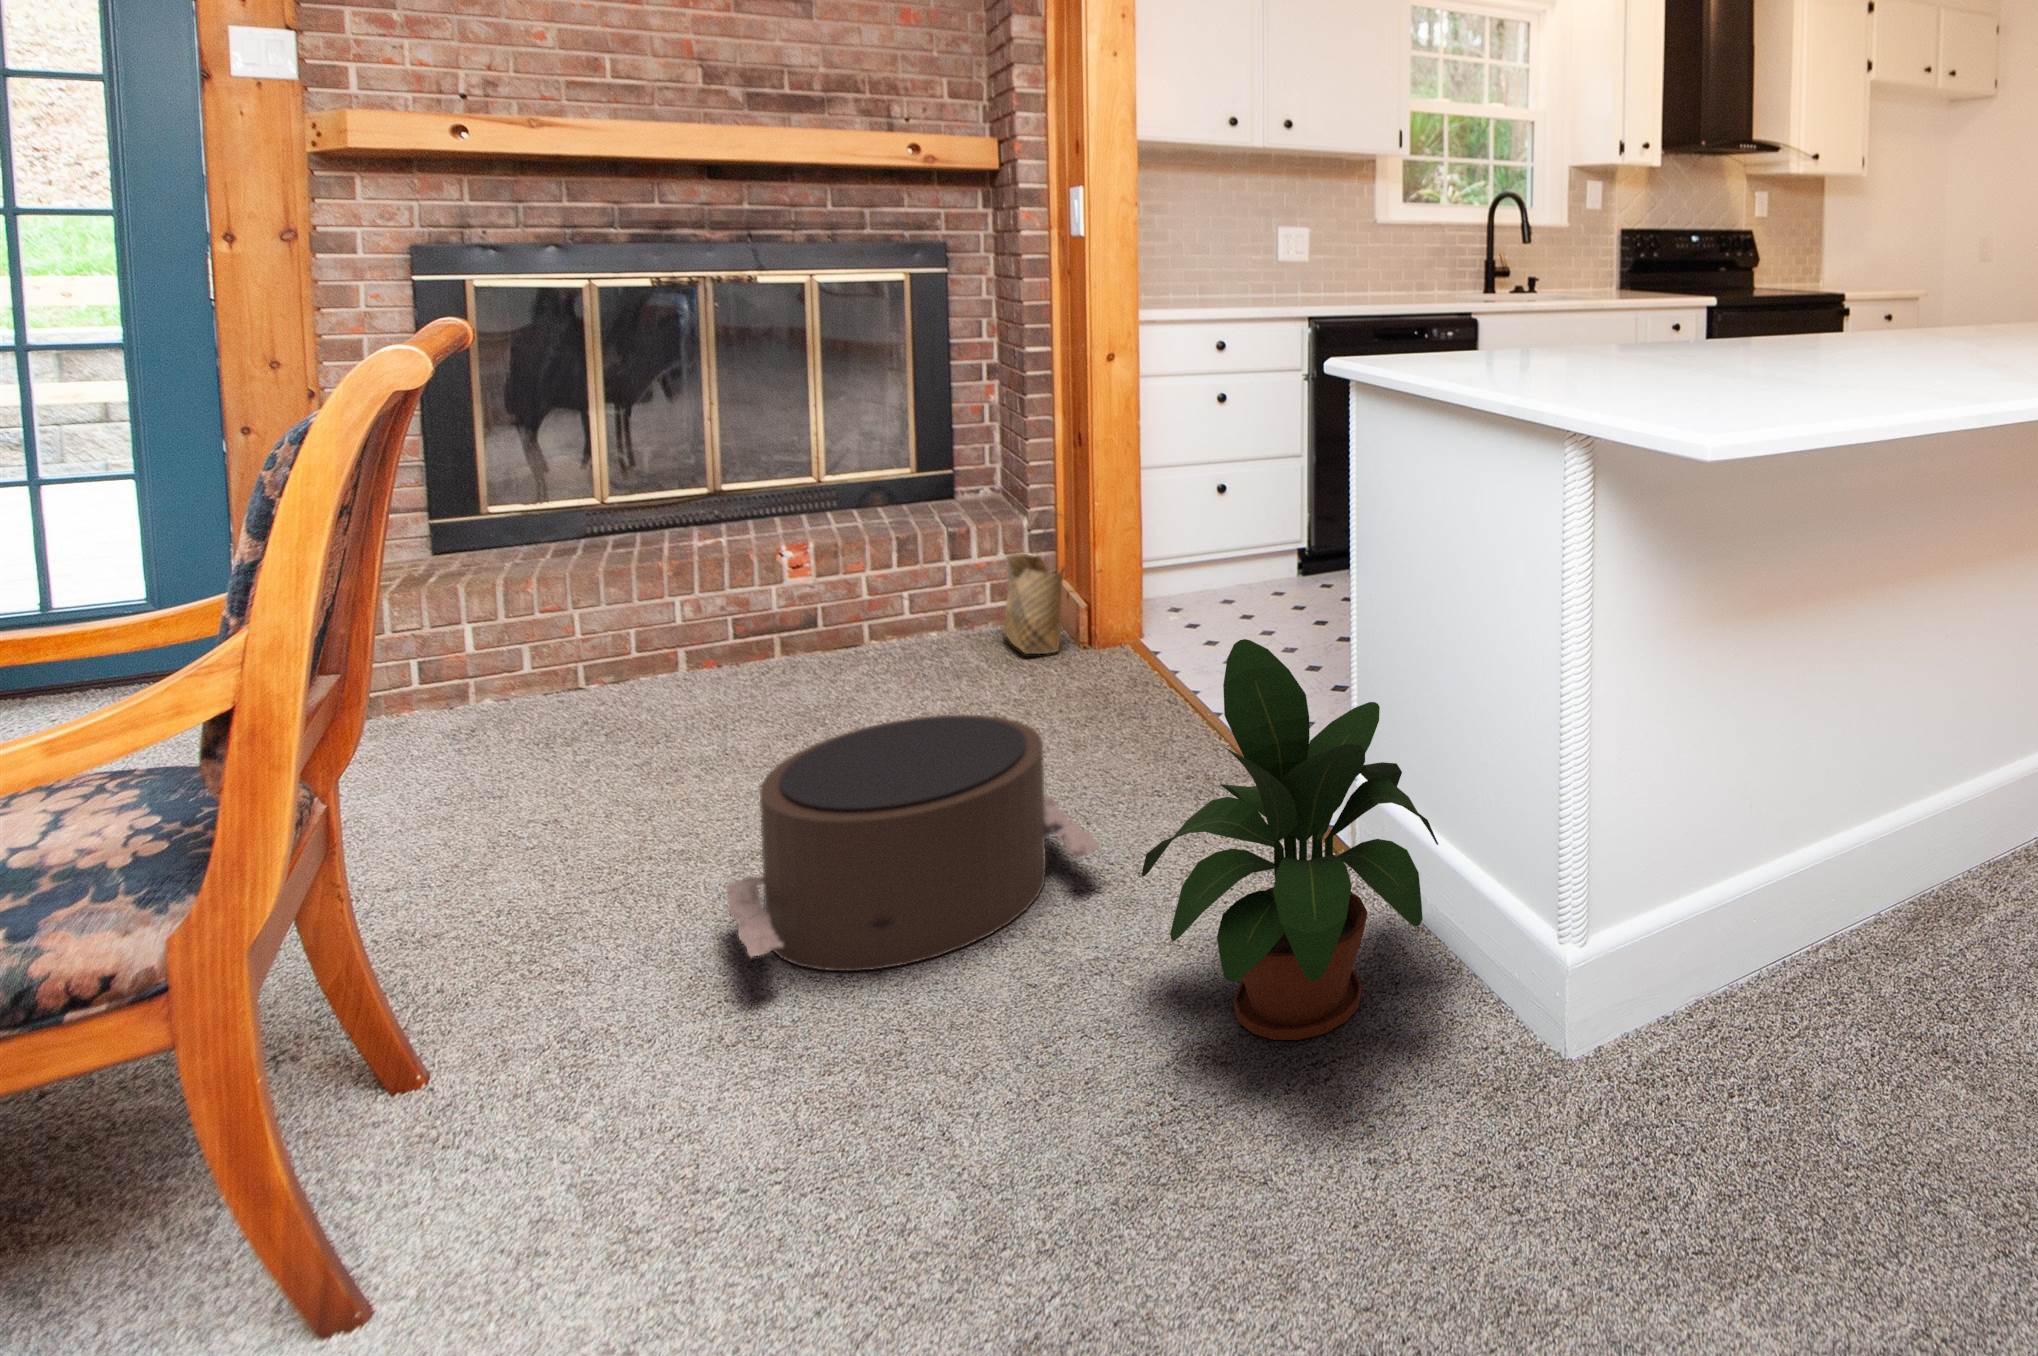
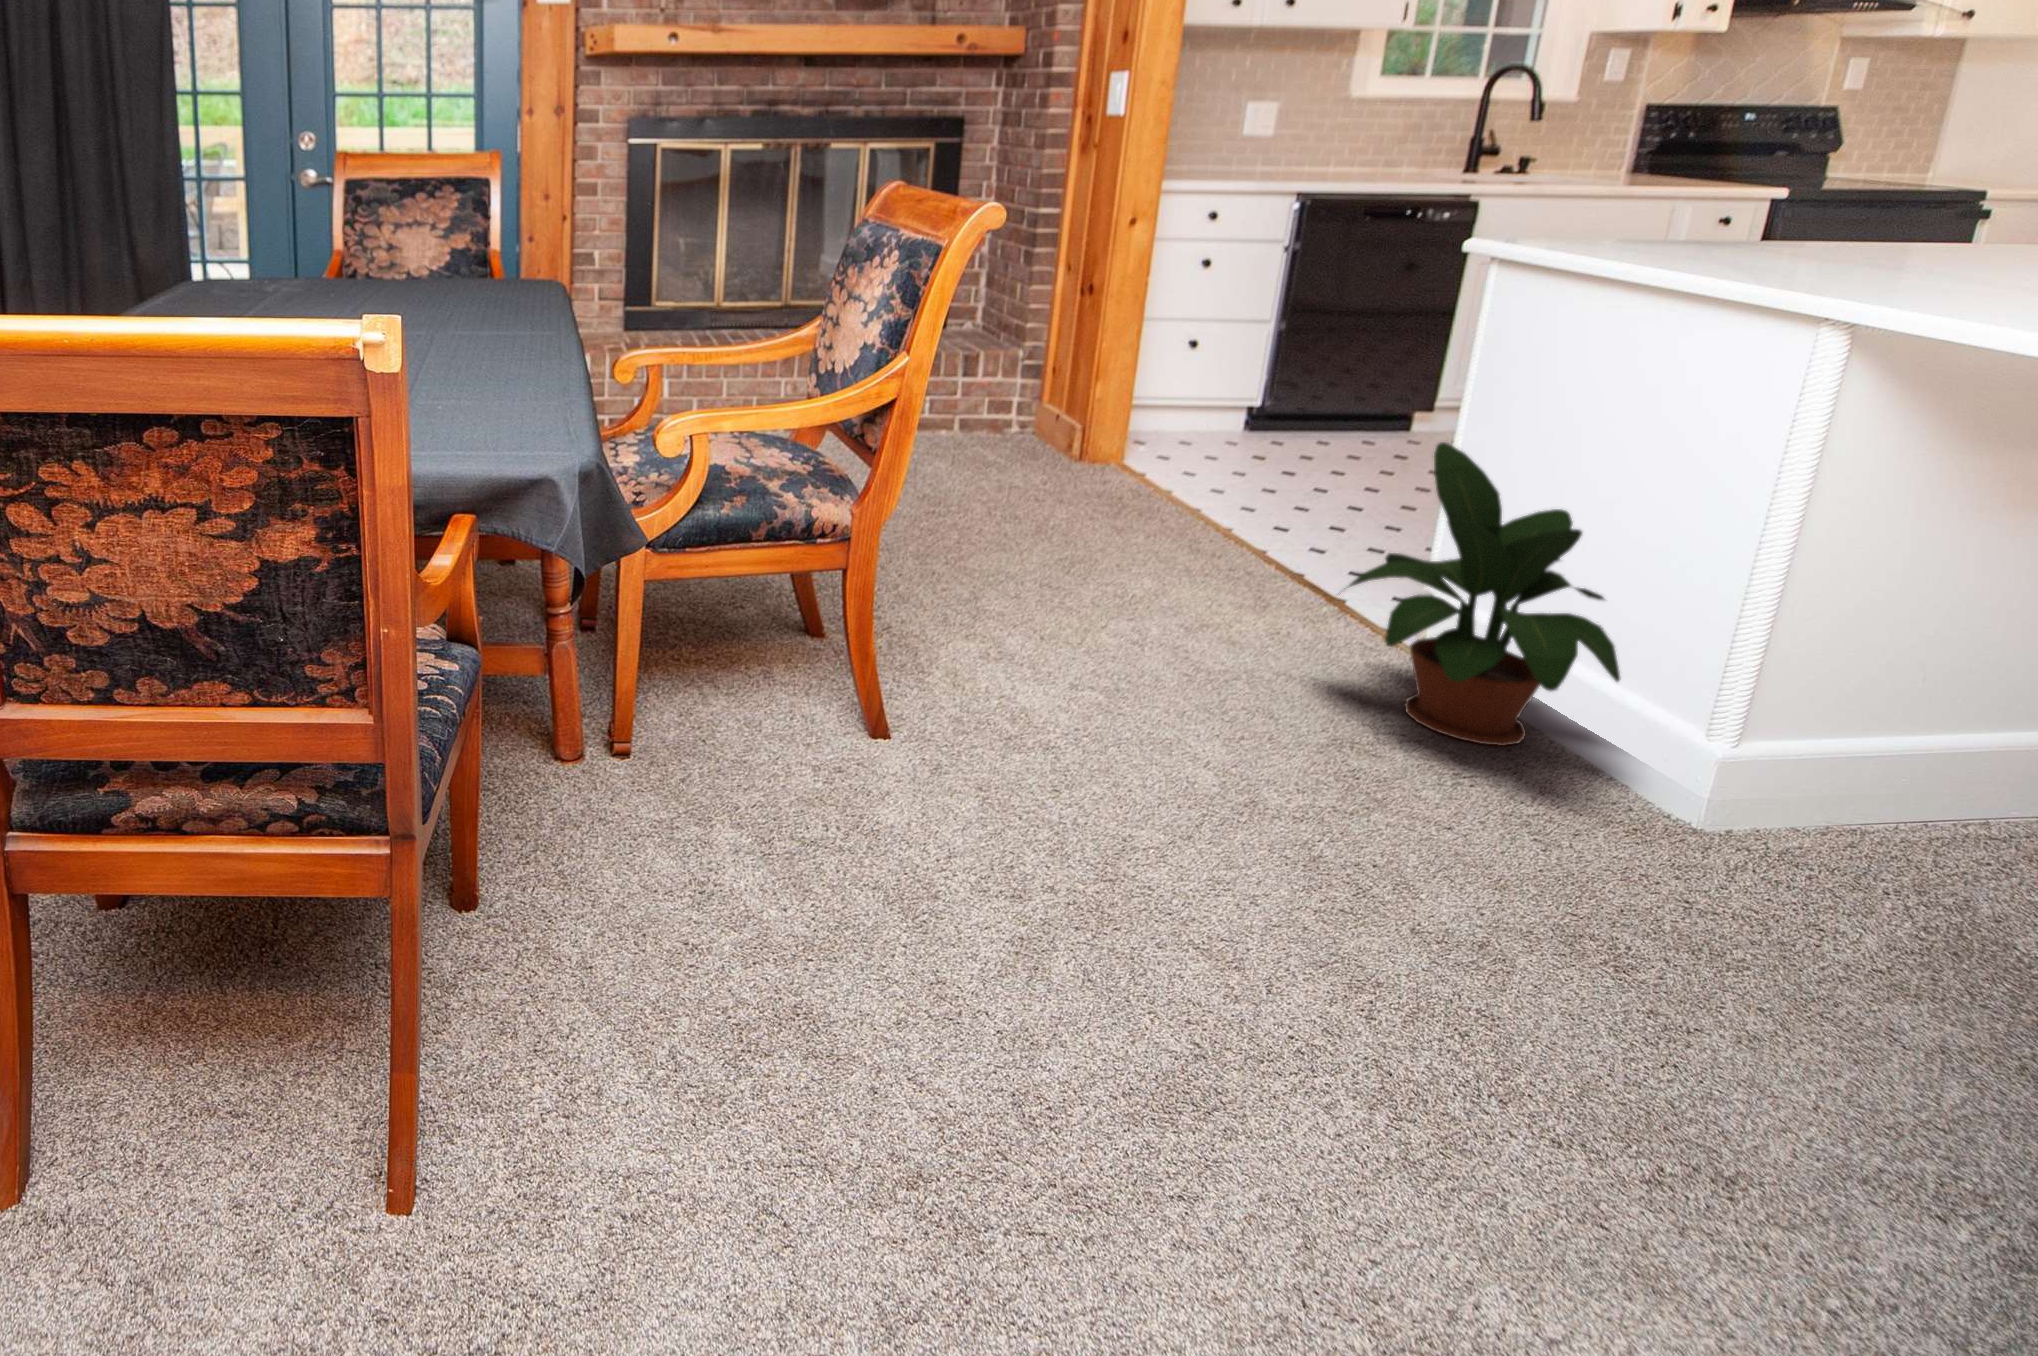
woven basket: present [1001,518,1067,654] -> none [1005,346,1077,460]
pouf: present [726,714,1100,971] -> none [967,475,1235,633]

